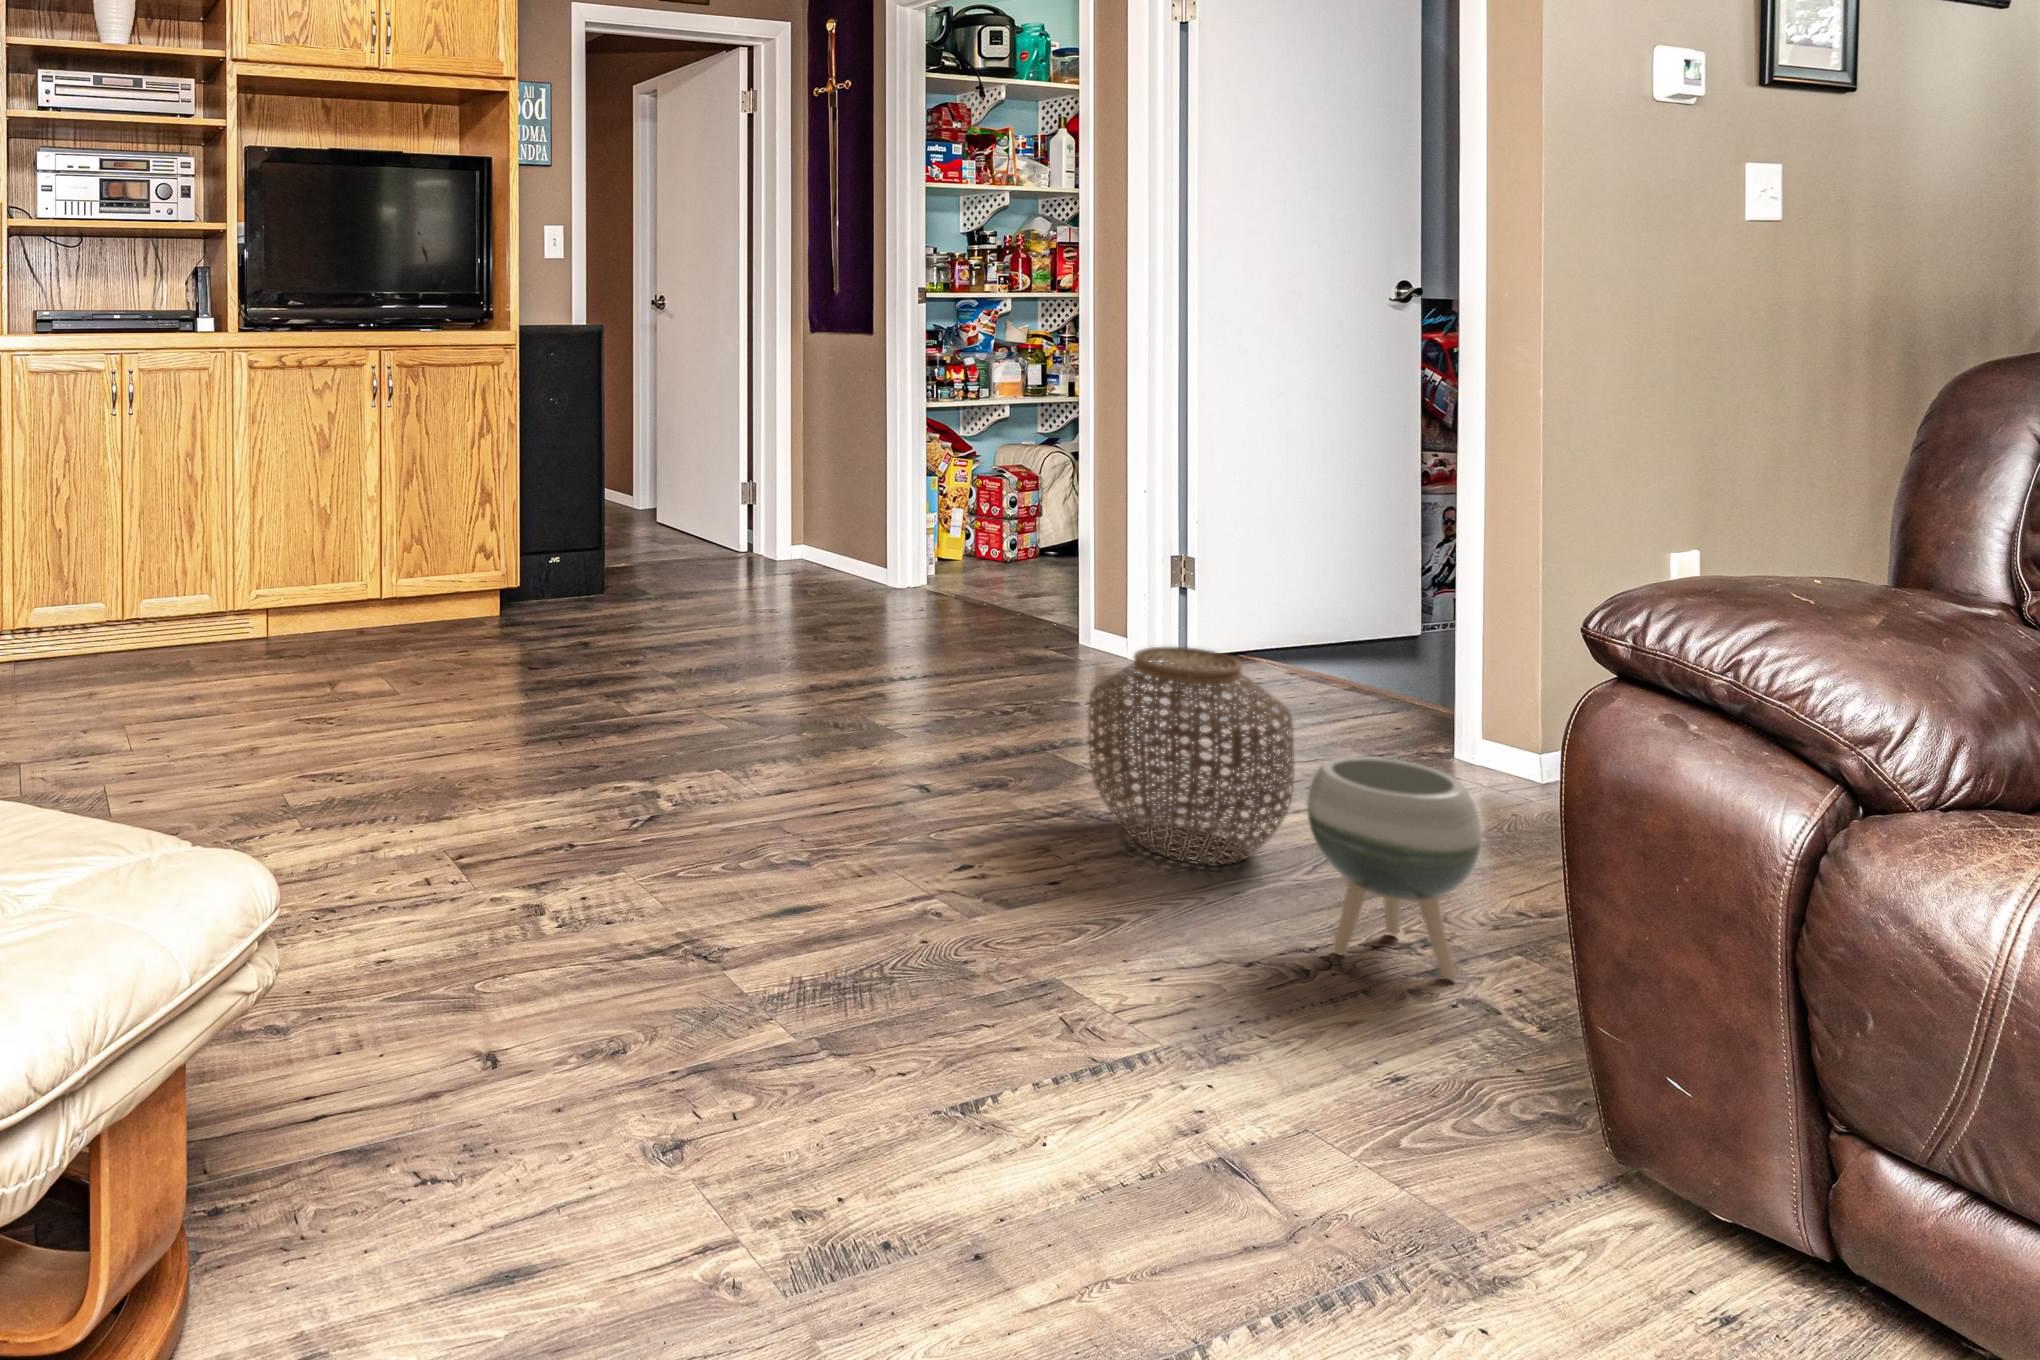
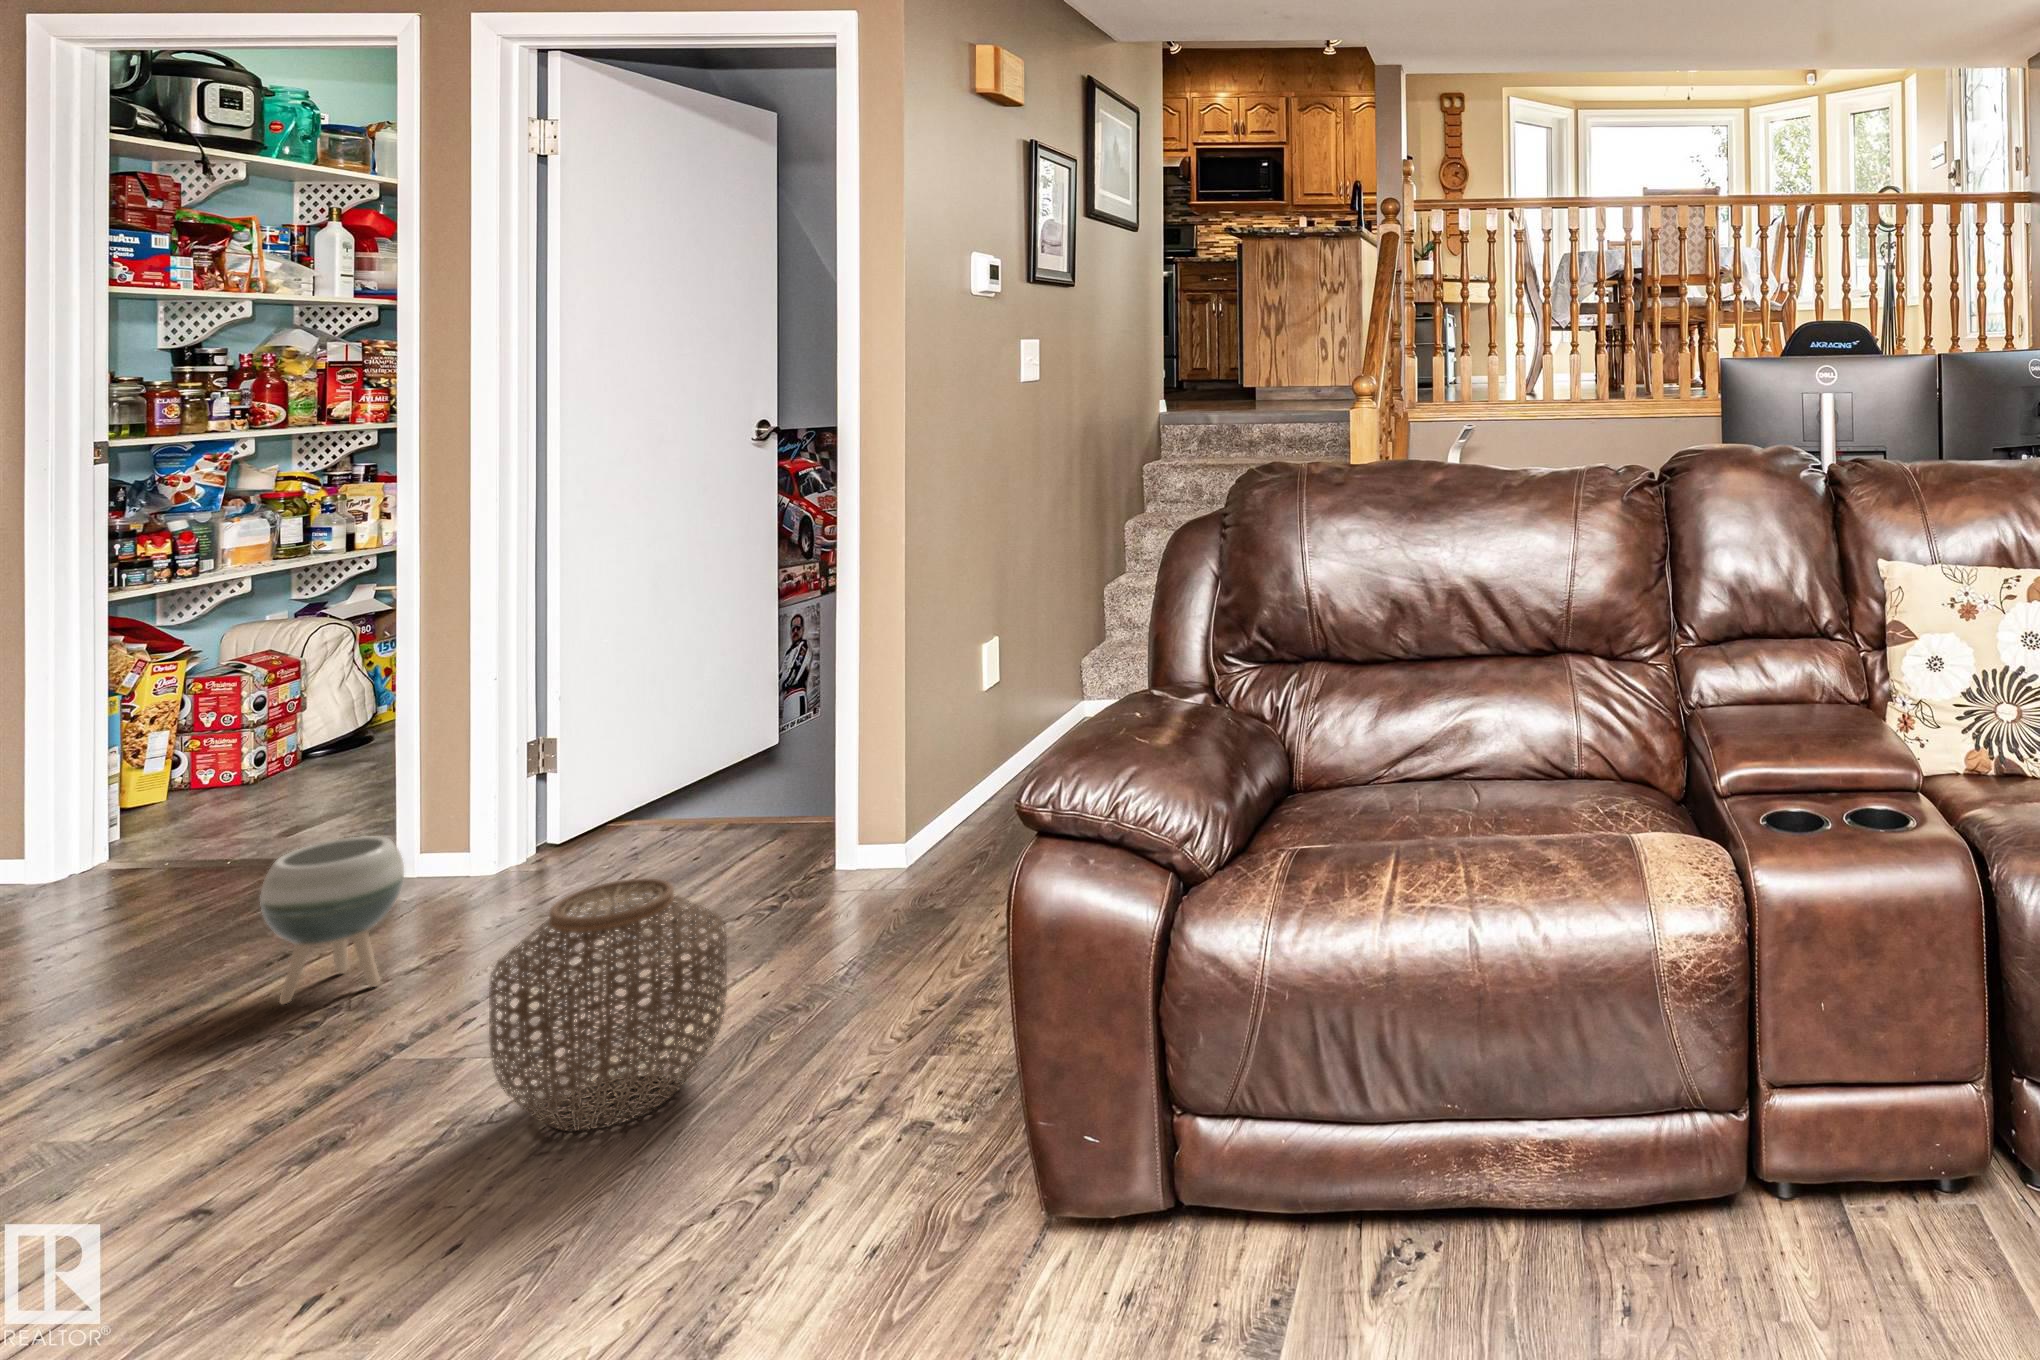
planter: present [1307,756,1482,980] -> present [261,836,404,1004]

